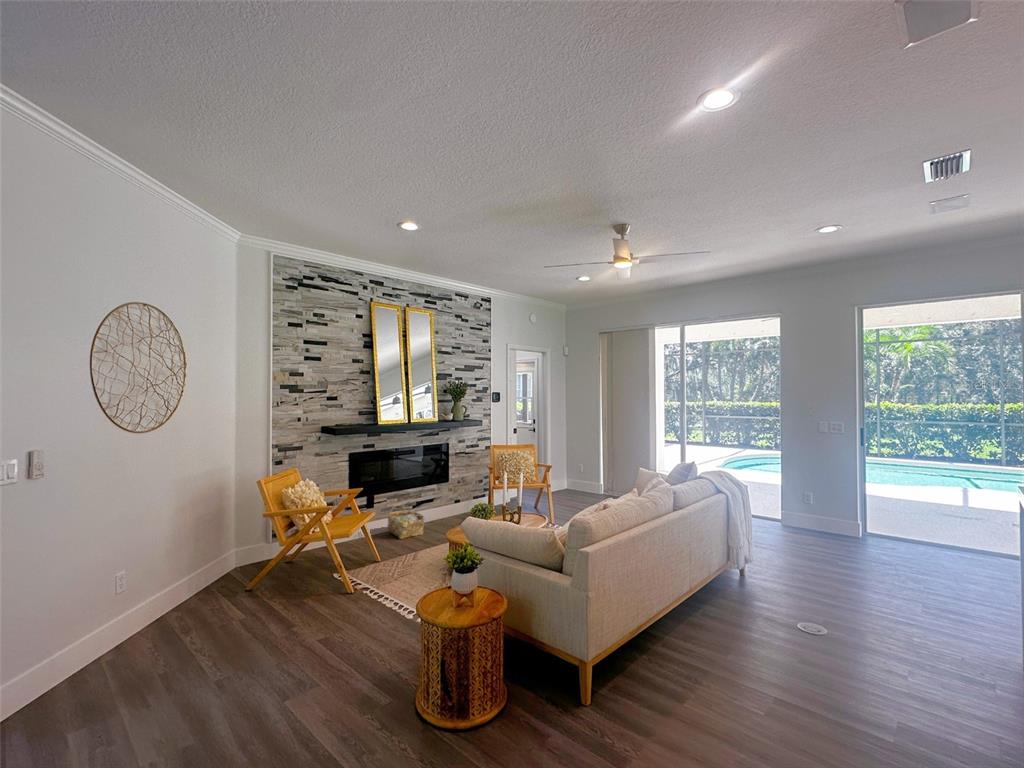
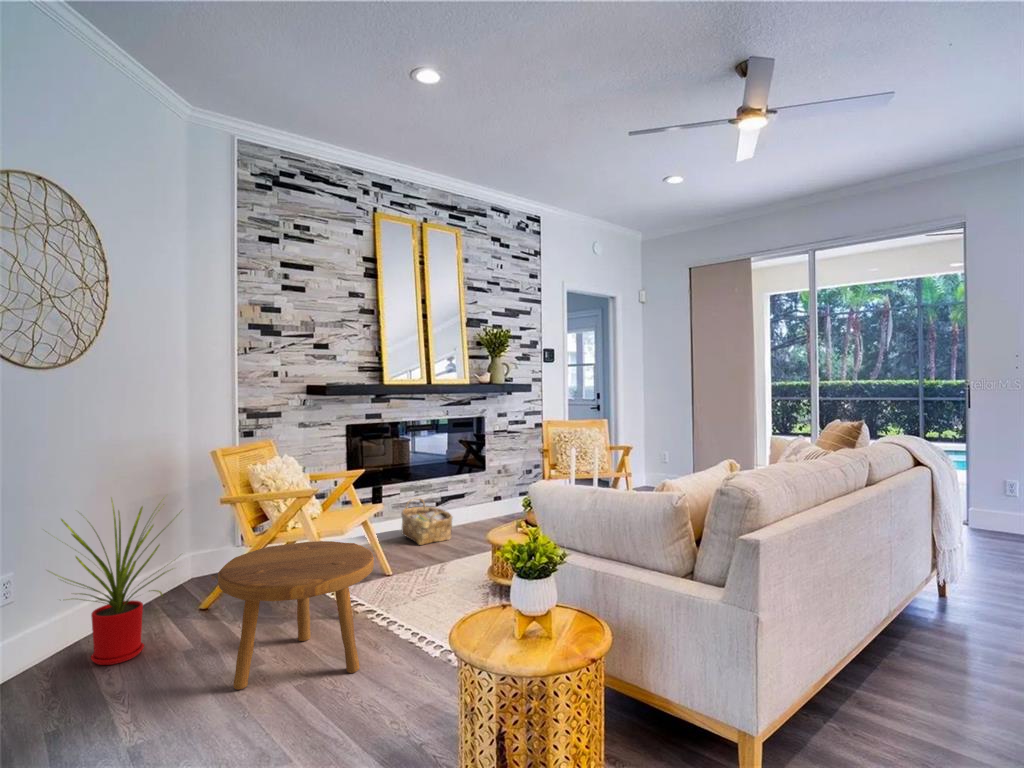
house plant: none [147,514,241,631] -> present [53,498,170,665]
footstool: none [269,543,371,644] -> present [218,541,374,690]

